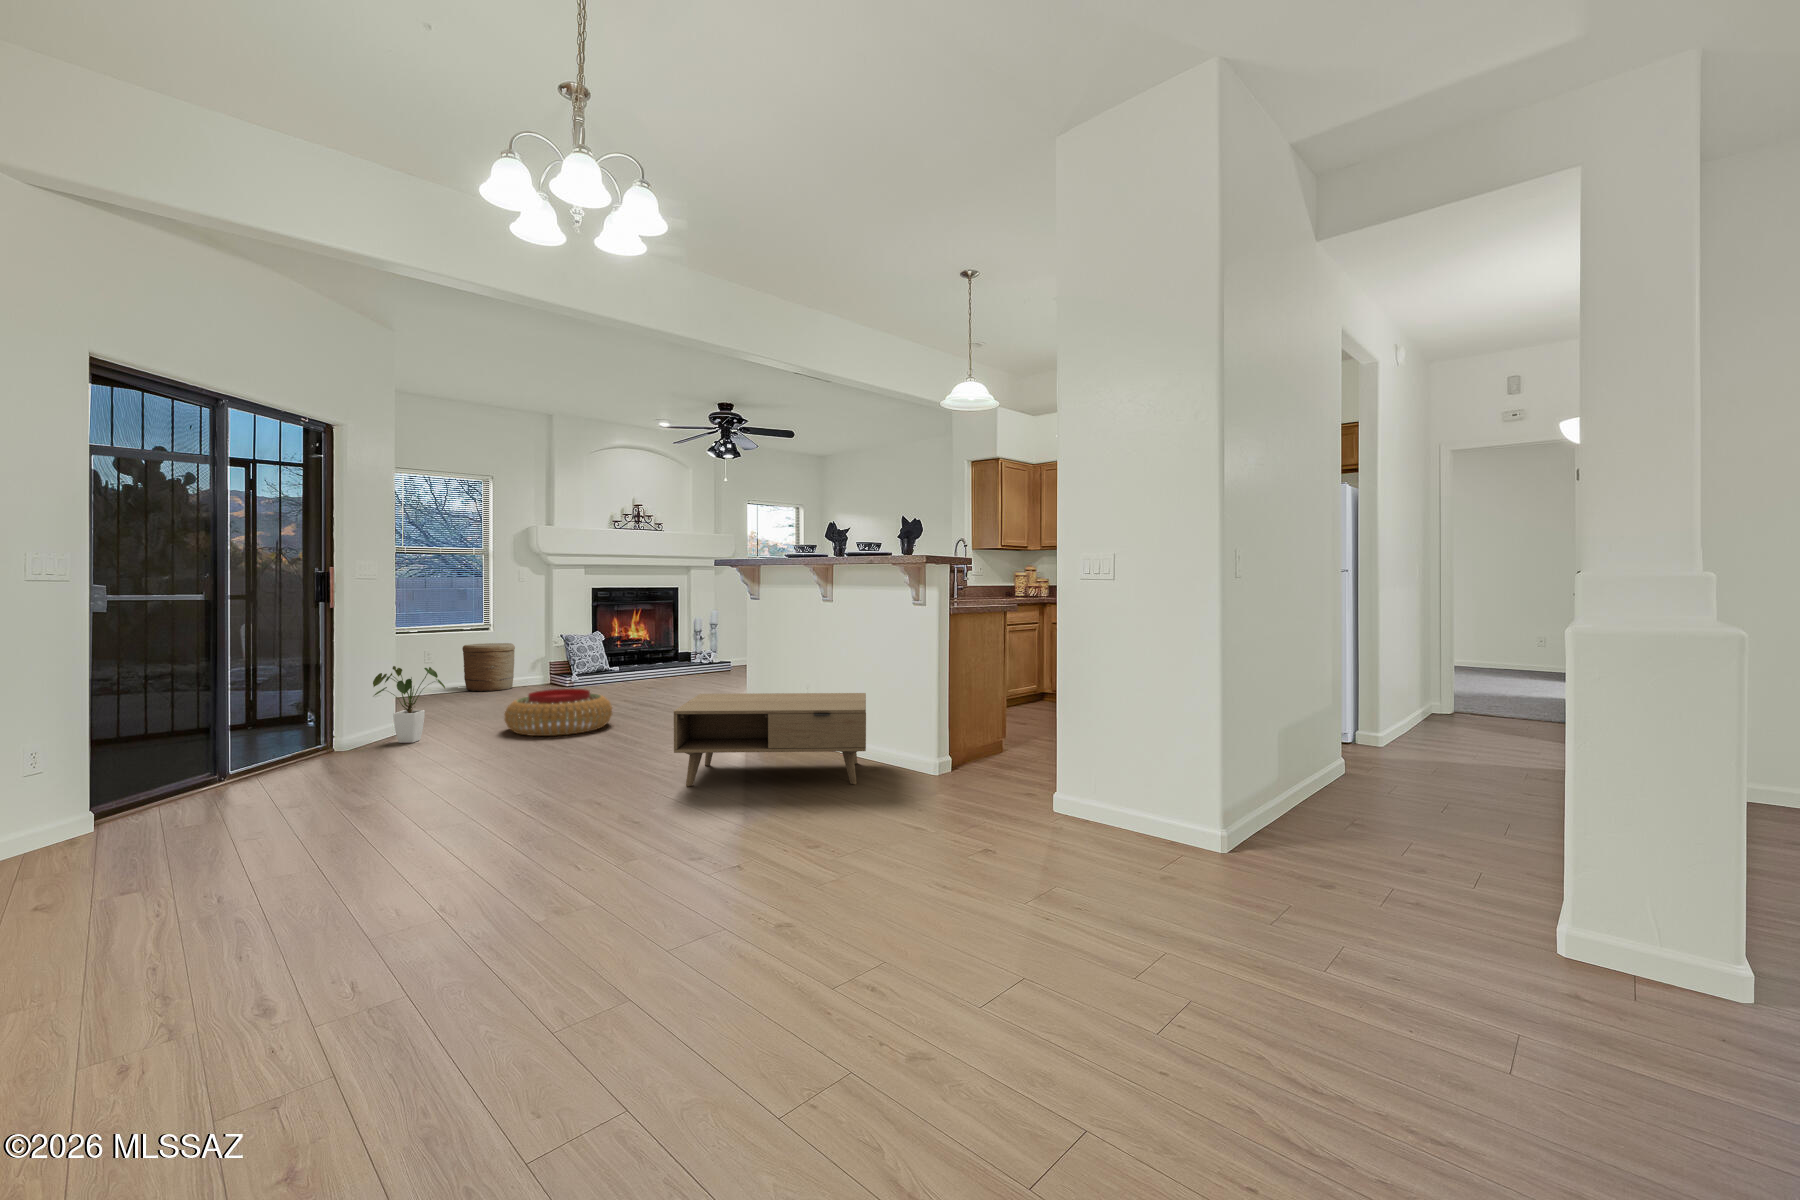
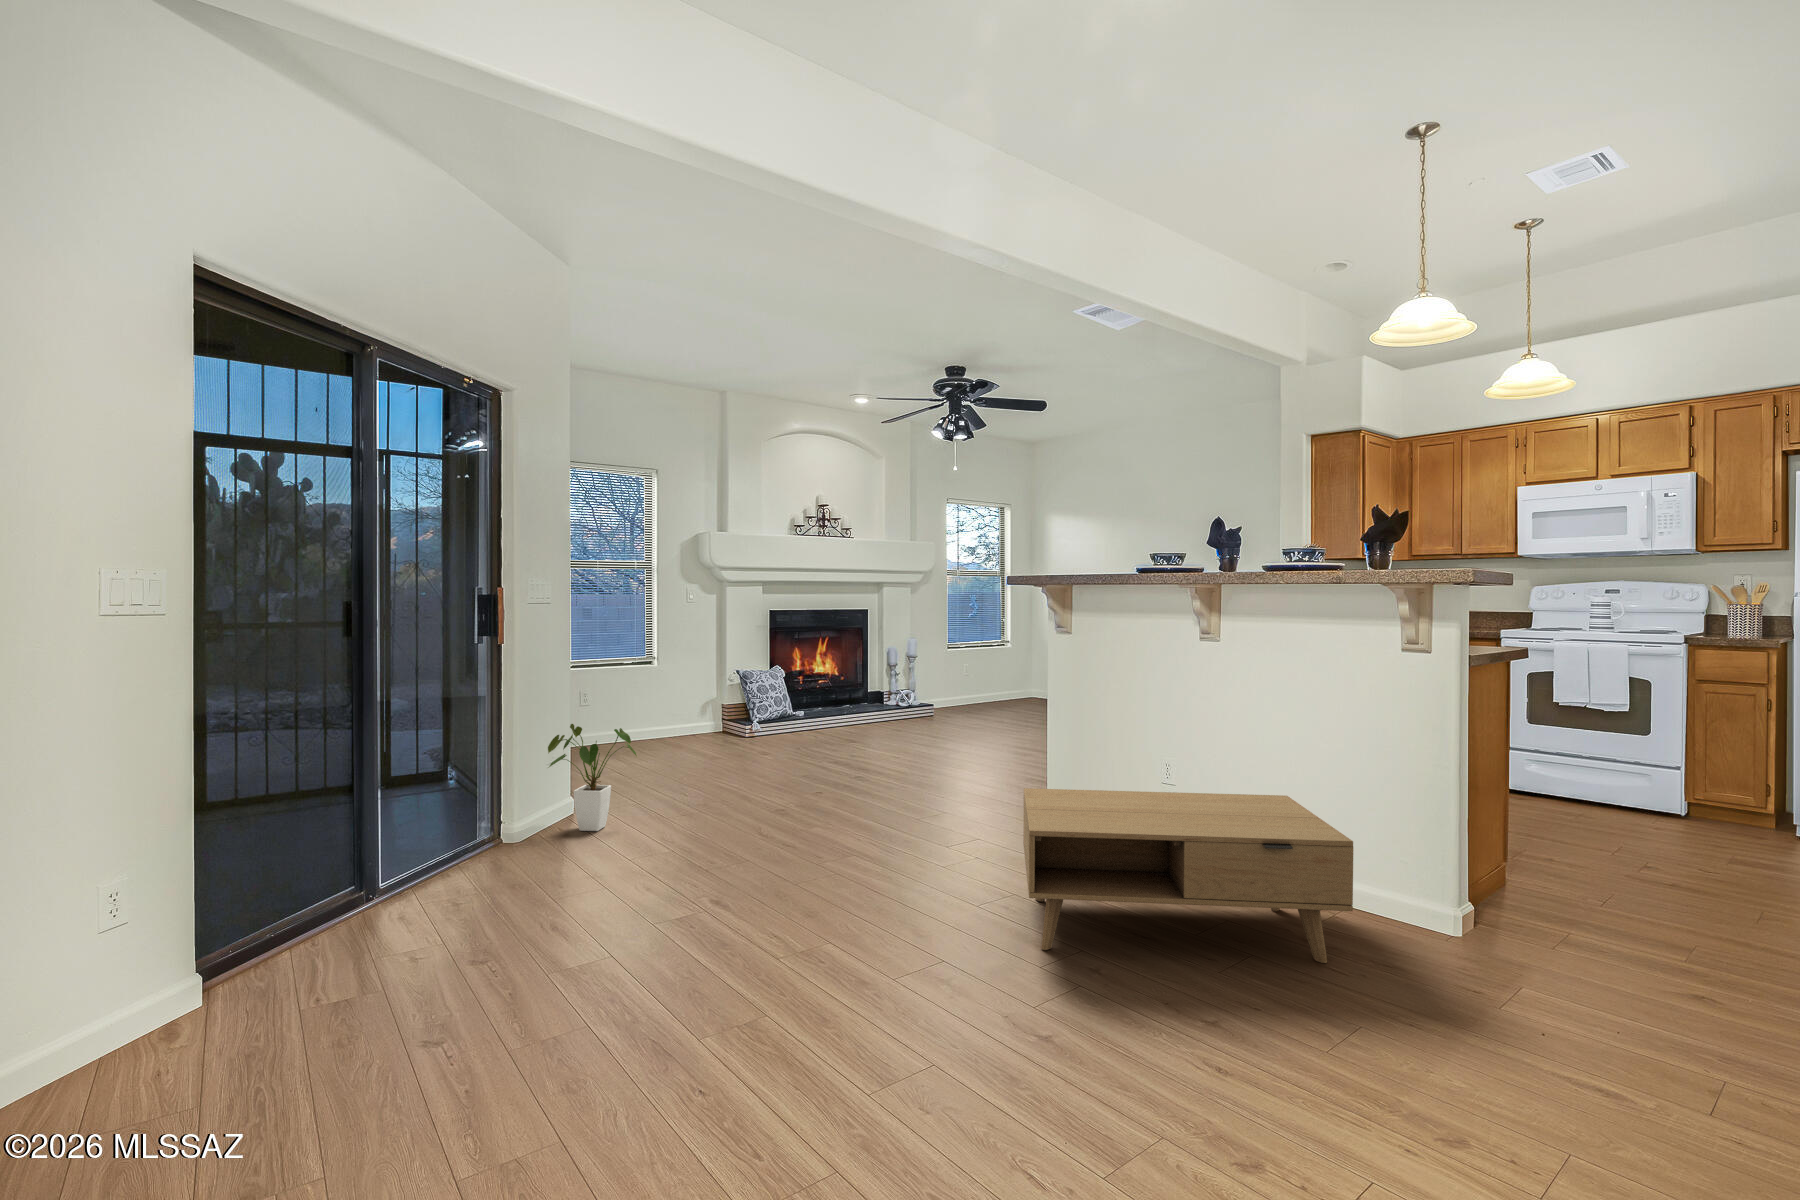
woven basket: present [462,643,515,691] -> none [625,681,686,743]
pouf: present [504,689,612,736] -> none [709,756,847,826]

